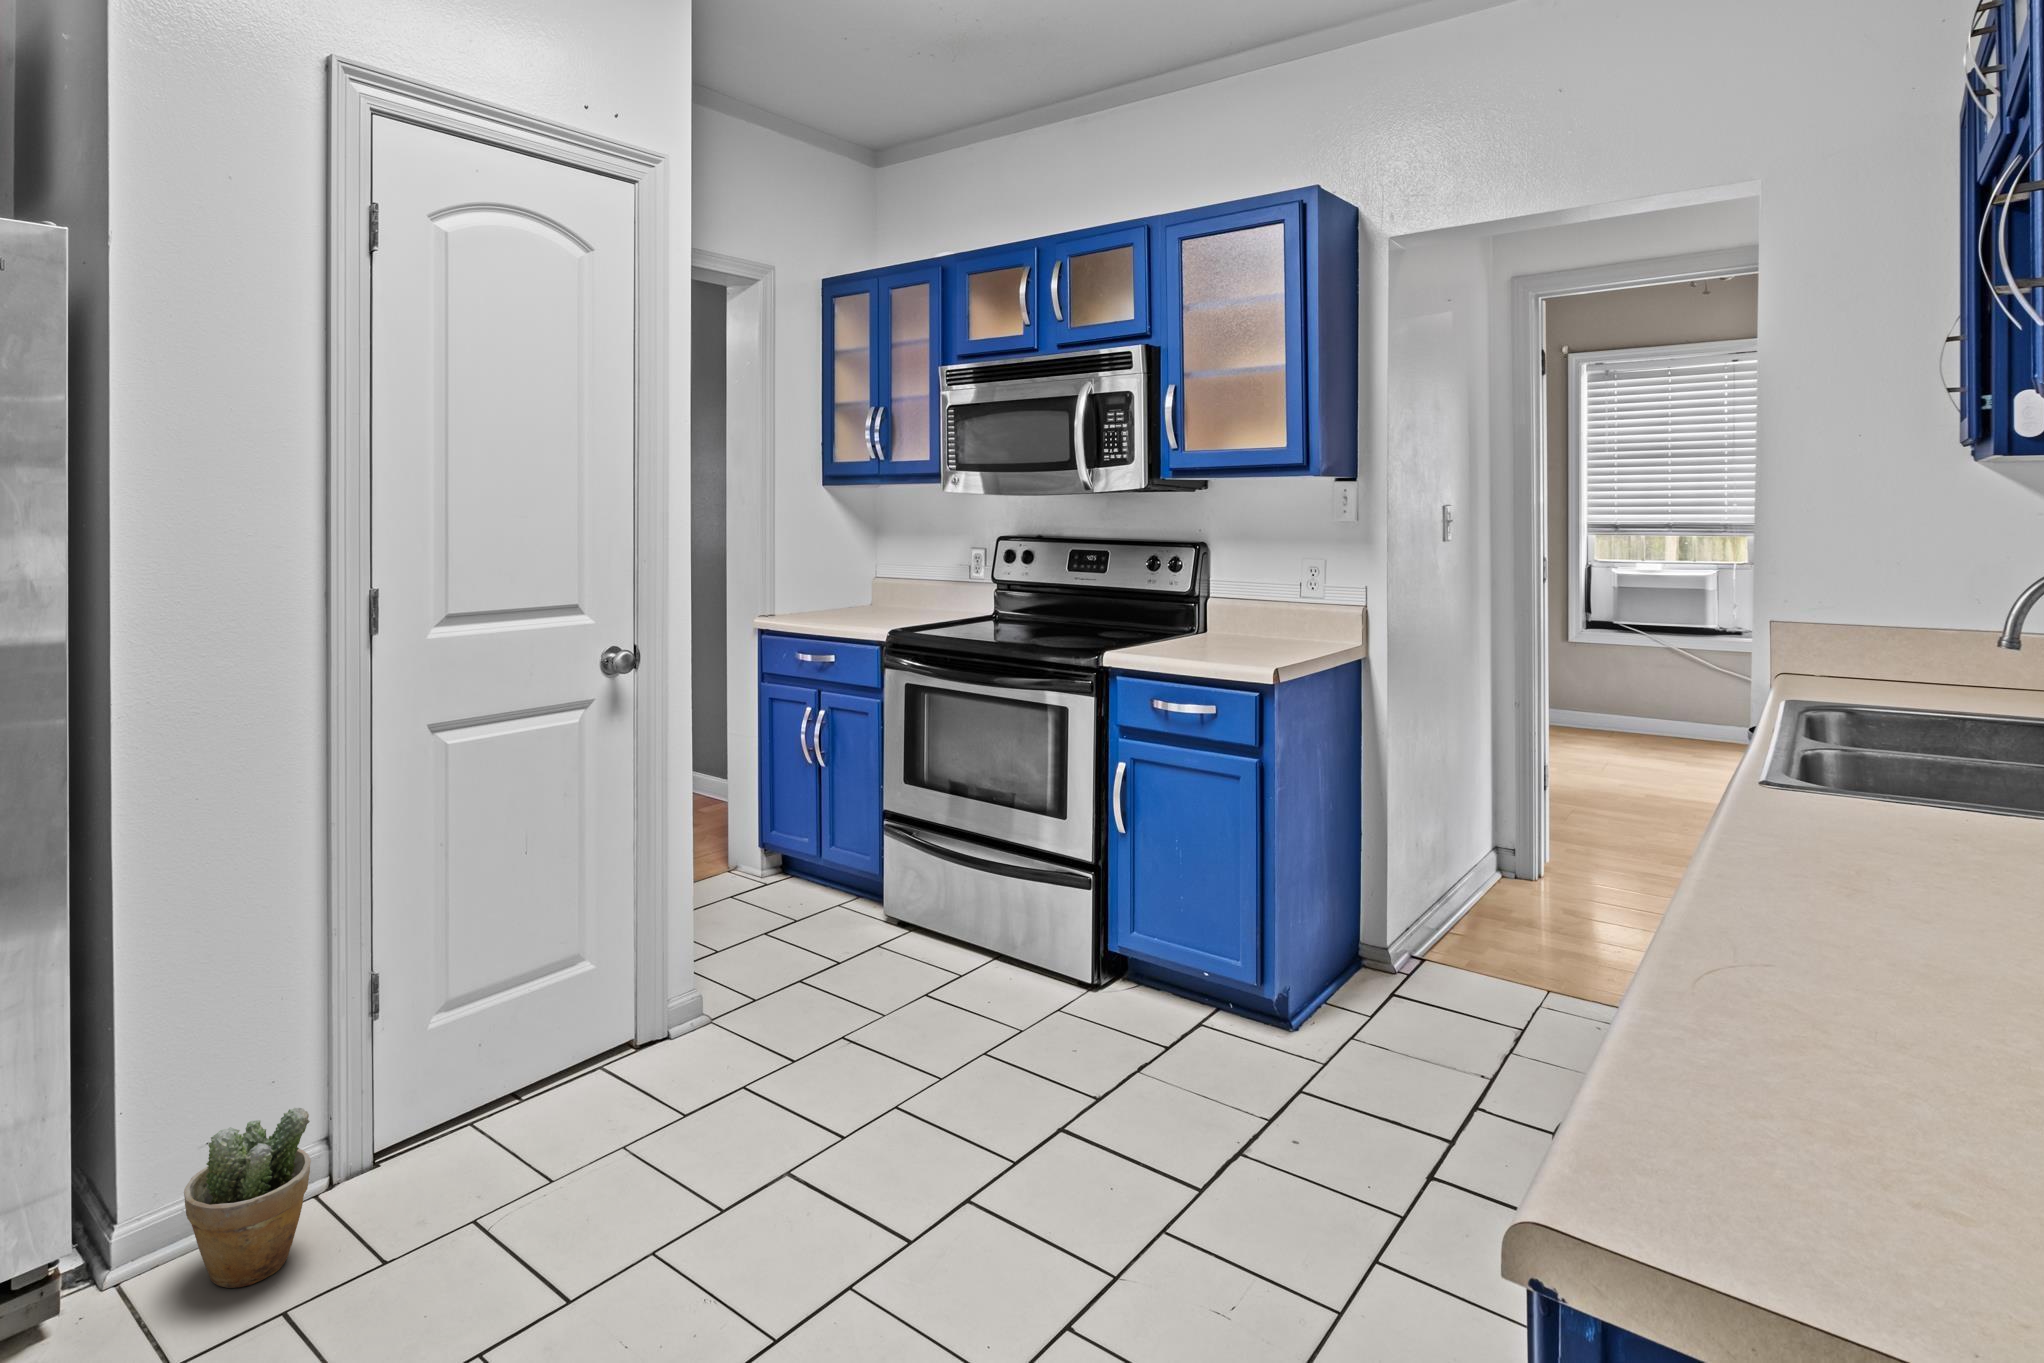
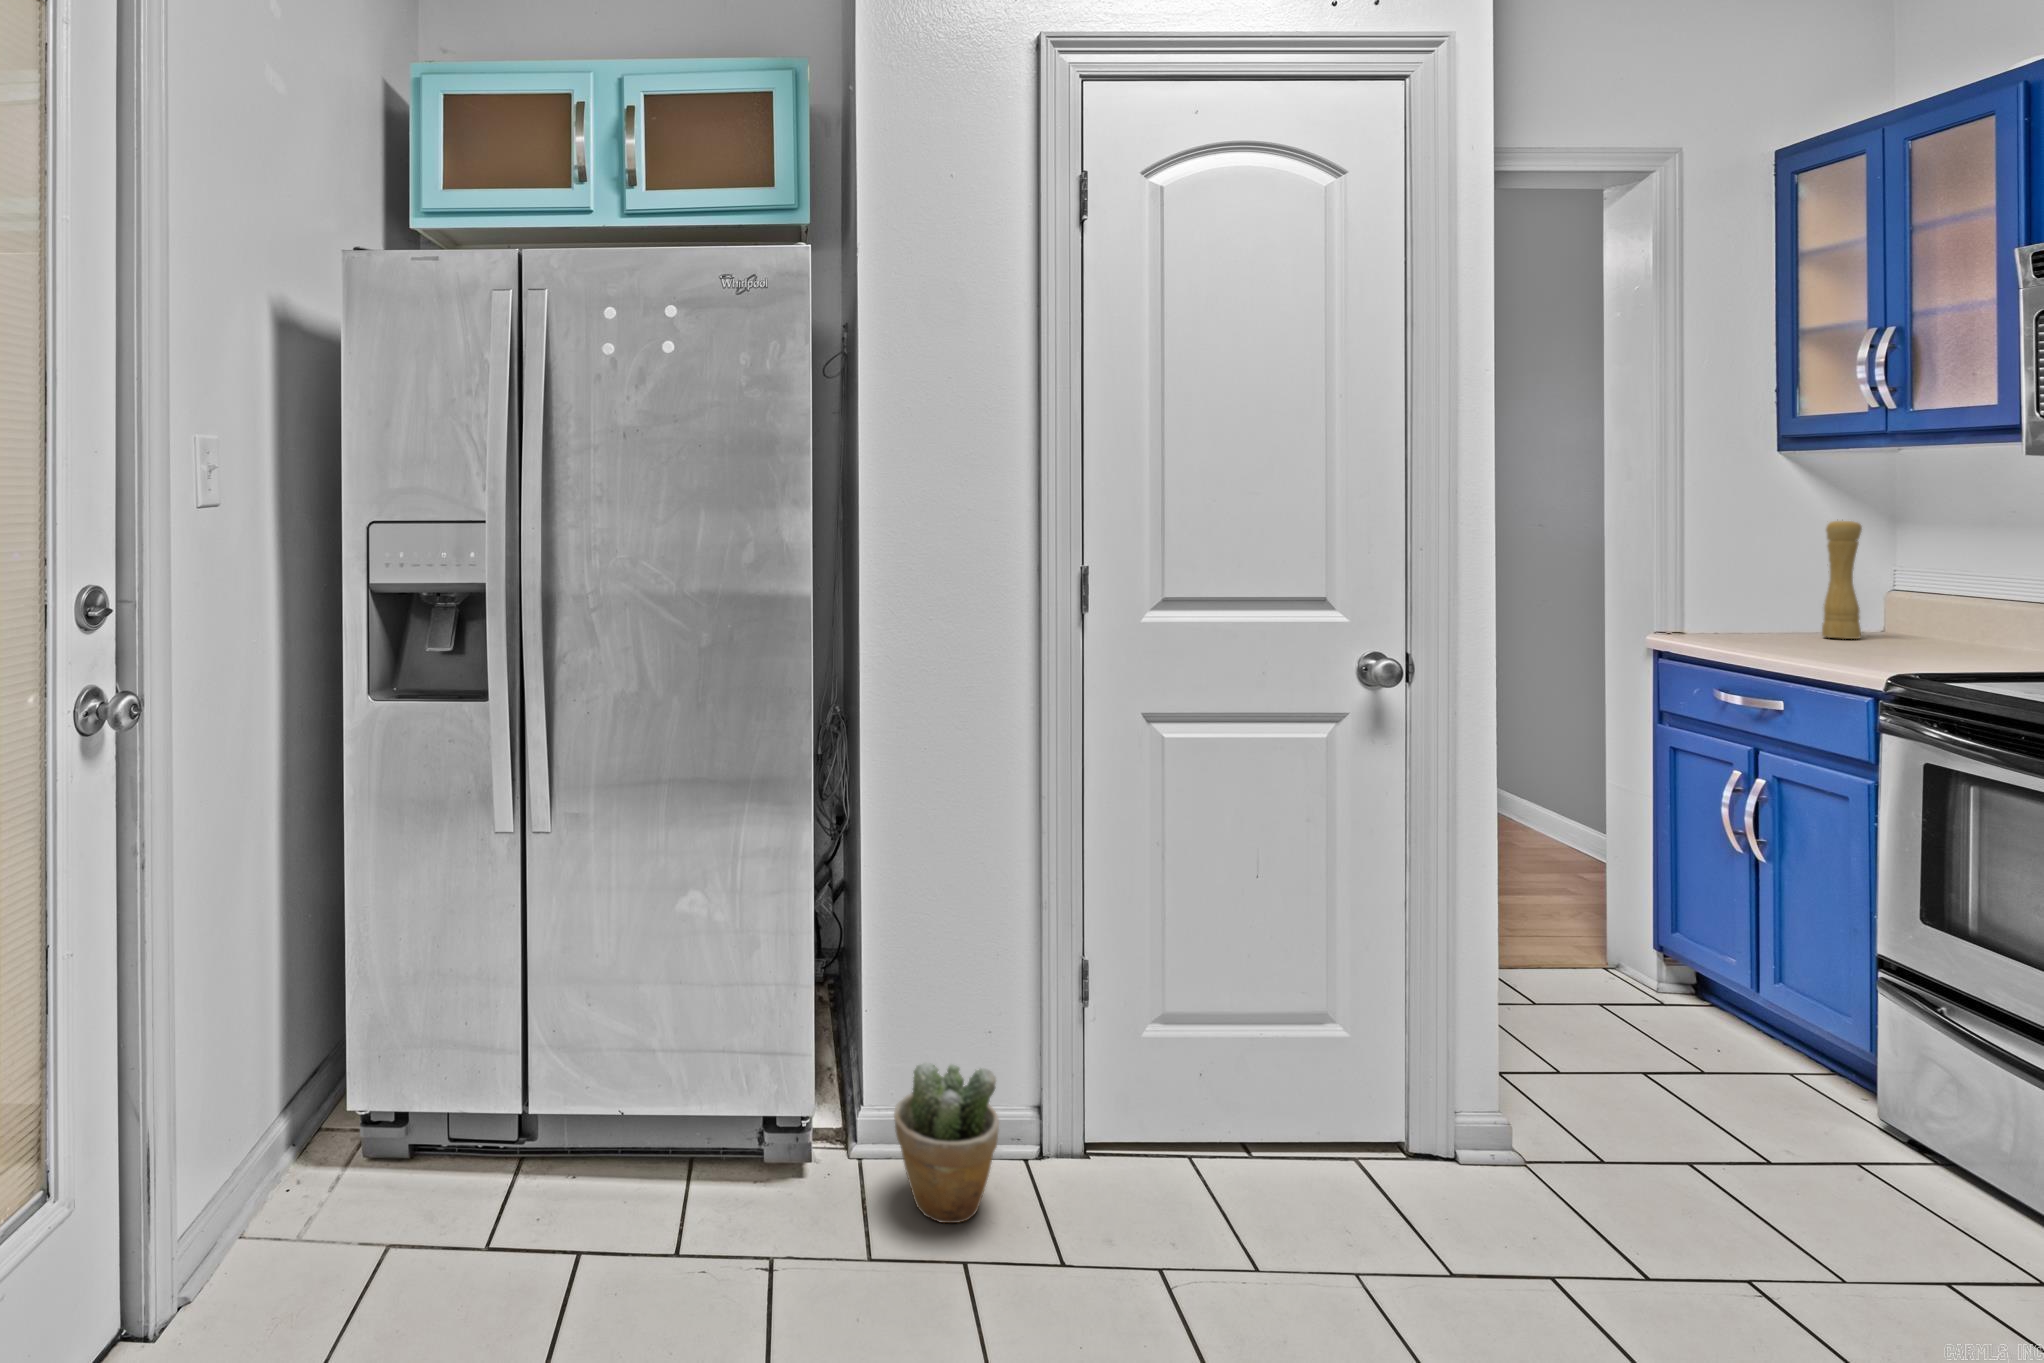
pepper mill: none [844,529,865,611] -> present [1822,520,1862,639]

